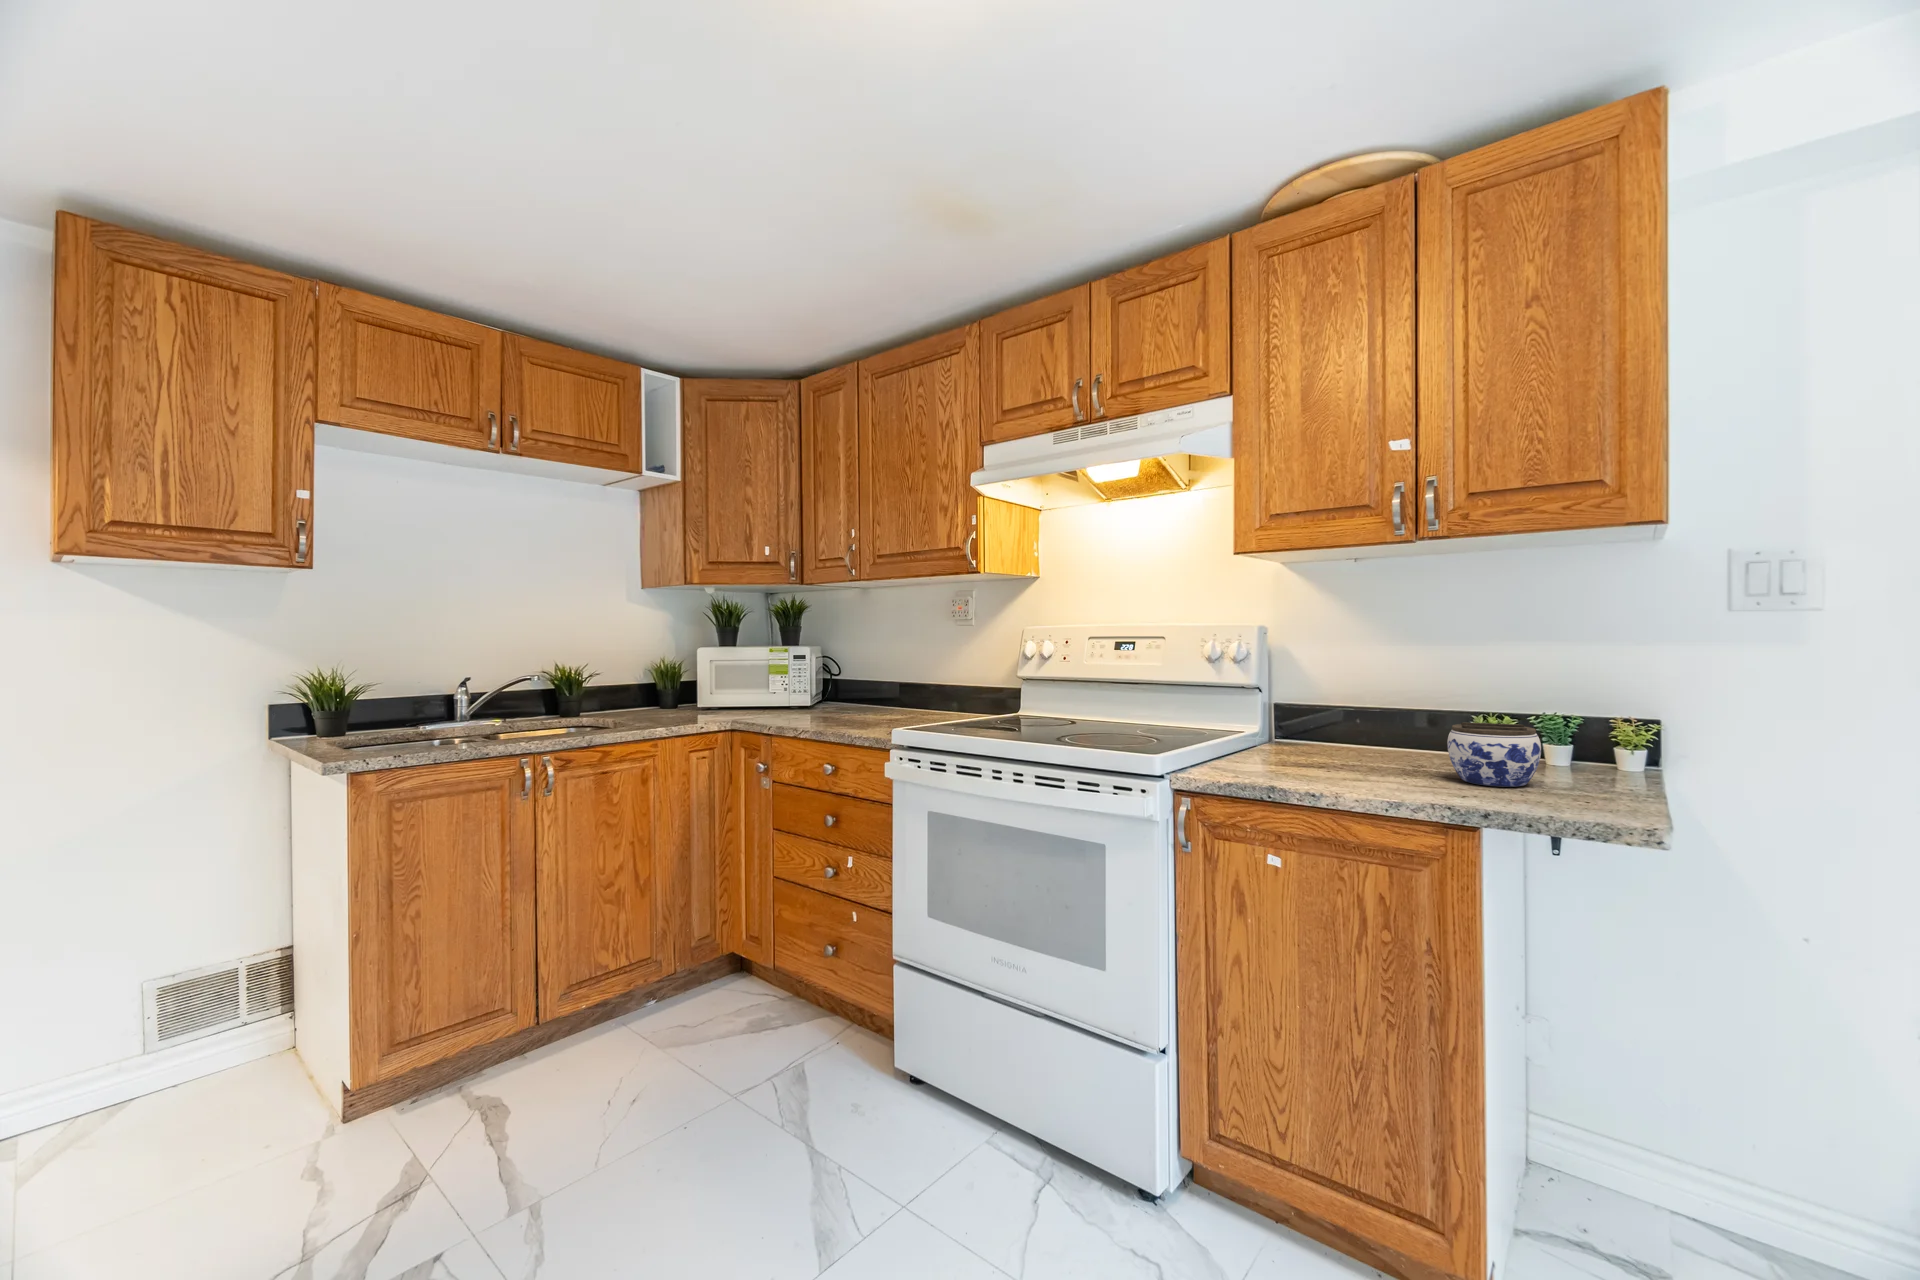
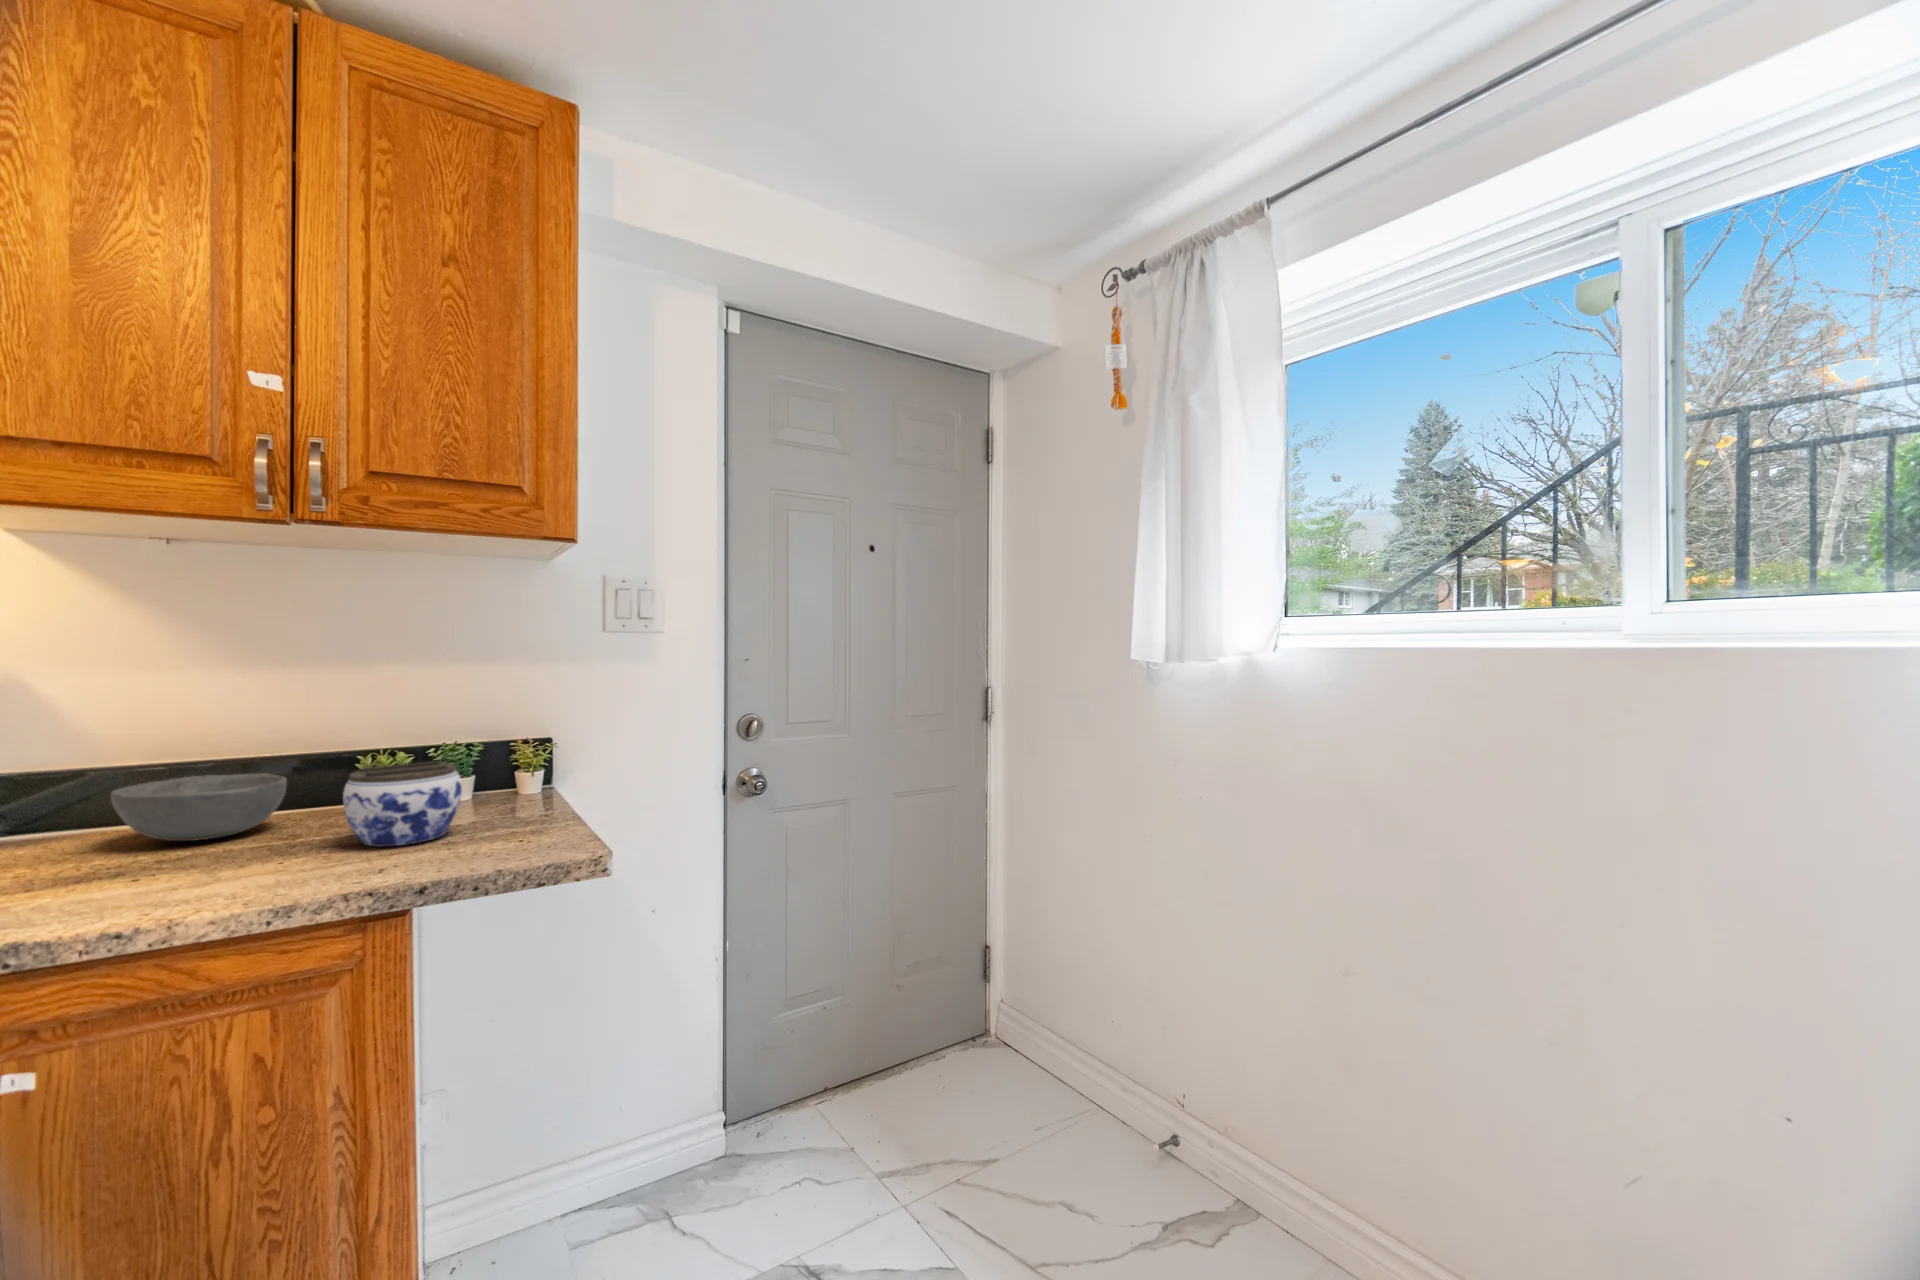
bowl: none [1324,717,1420,759] -> present [111,773,287,841]

